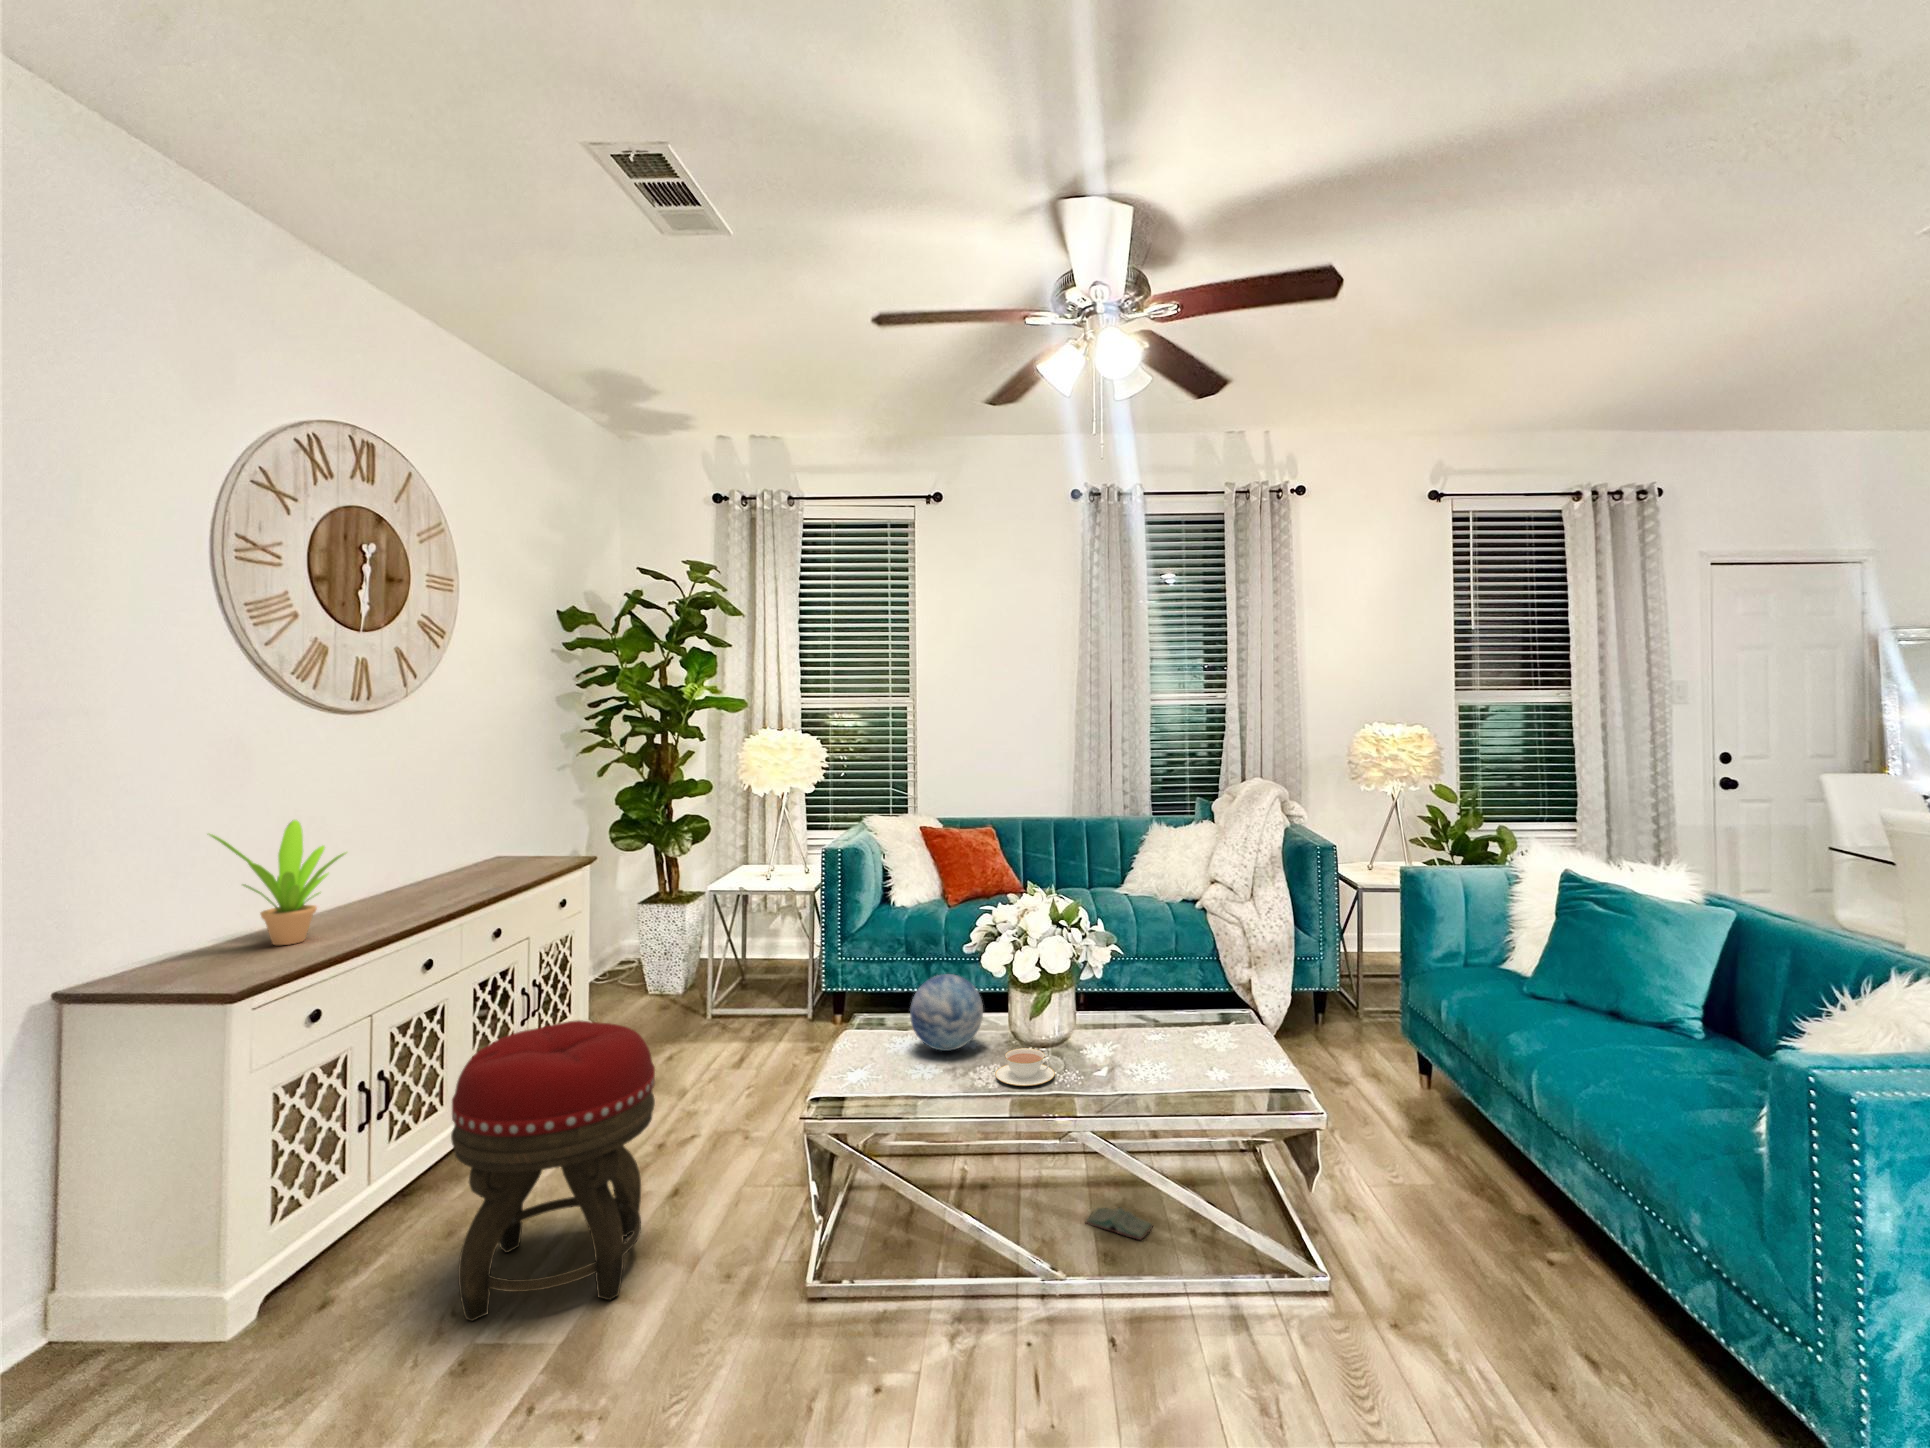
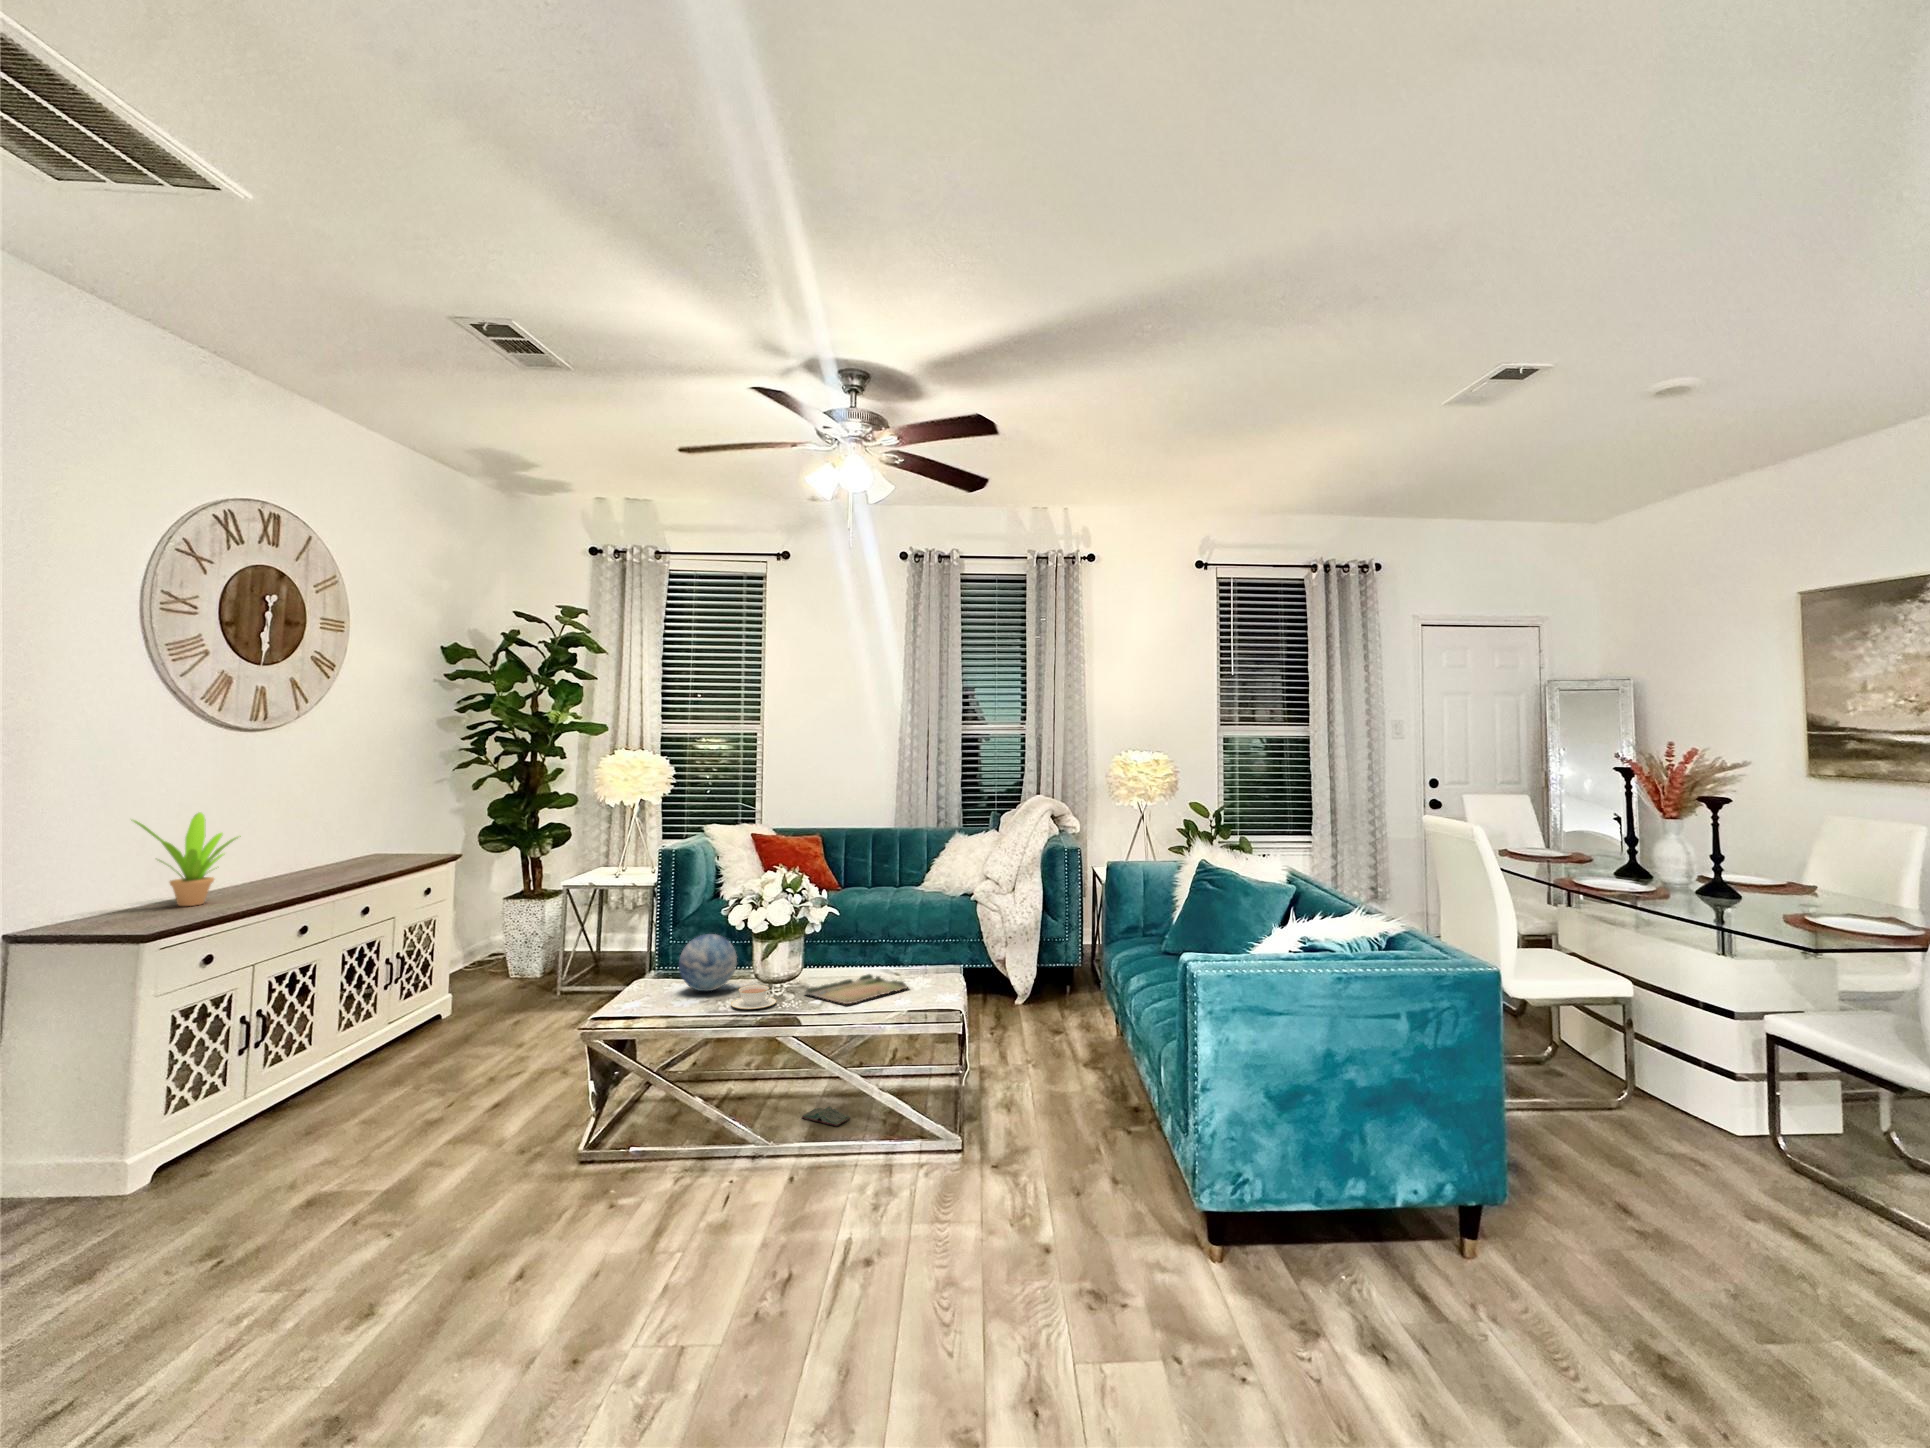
footstool: present [451,1020,655,1321] -> none [309,964,472,1174]
tray: none [1079,1023,1215,1078] -> present [805,974,908,1004]

